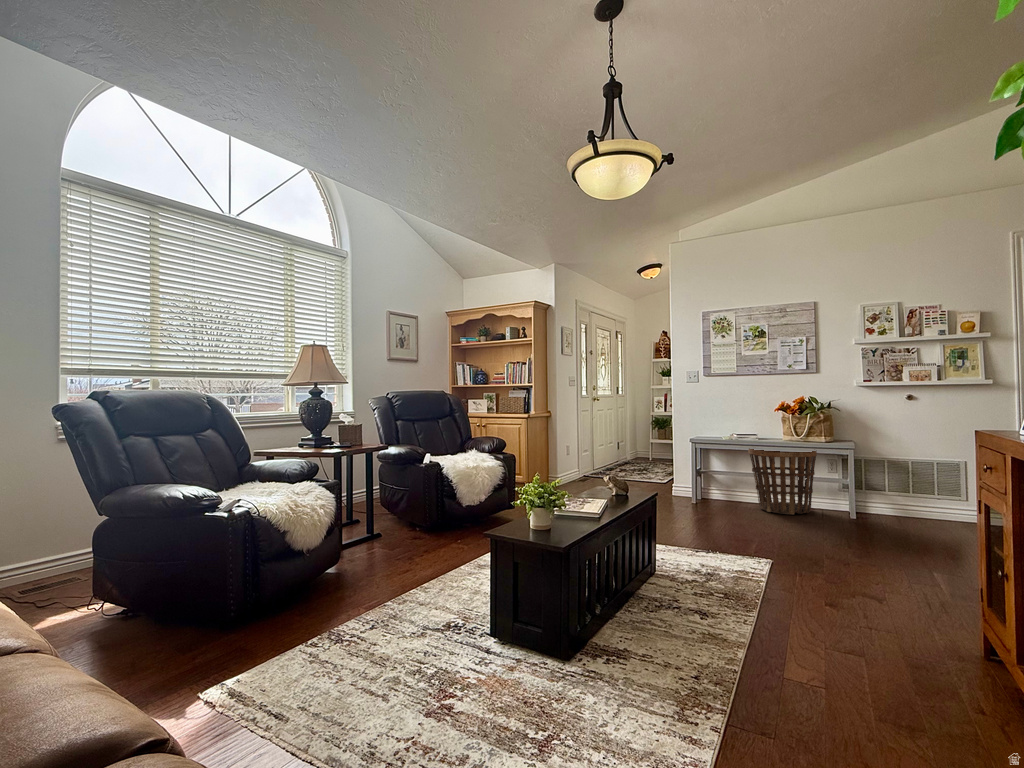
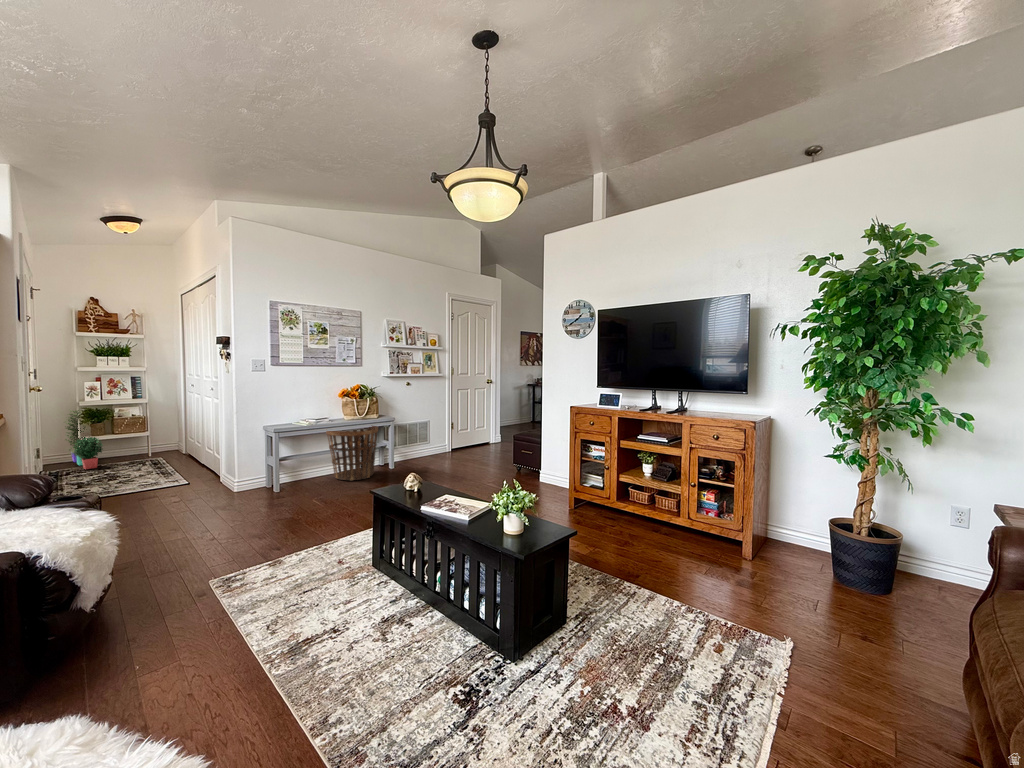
potted plant: none [636,419,659,465] -> present [65,410,103,469]

